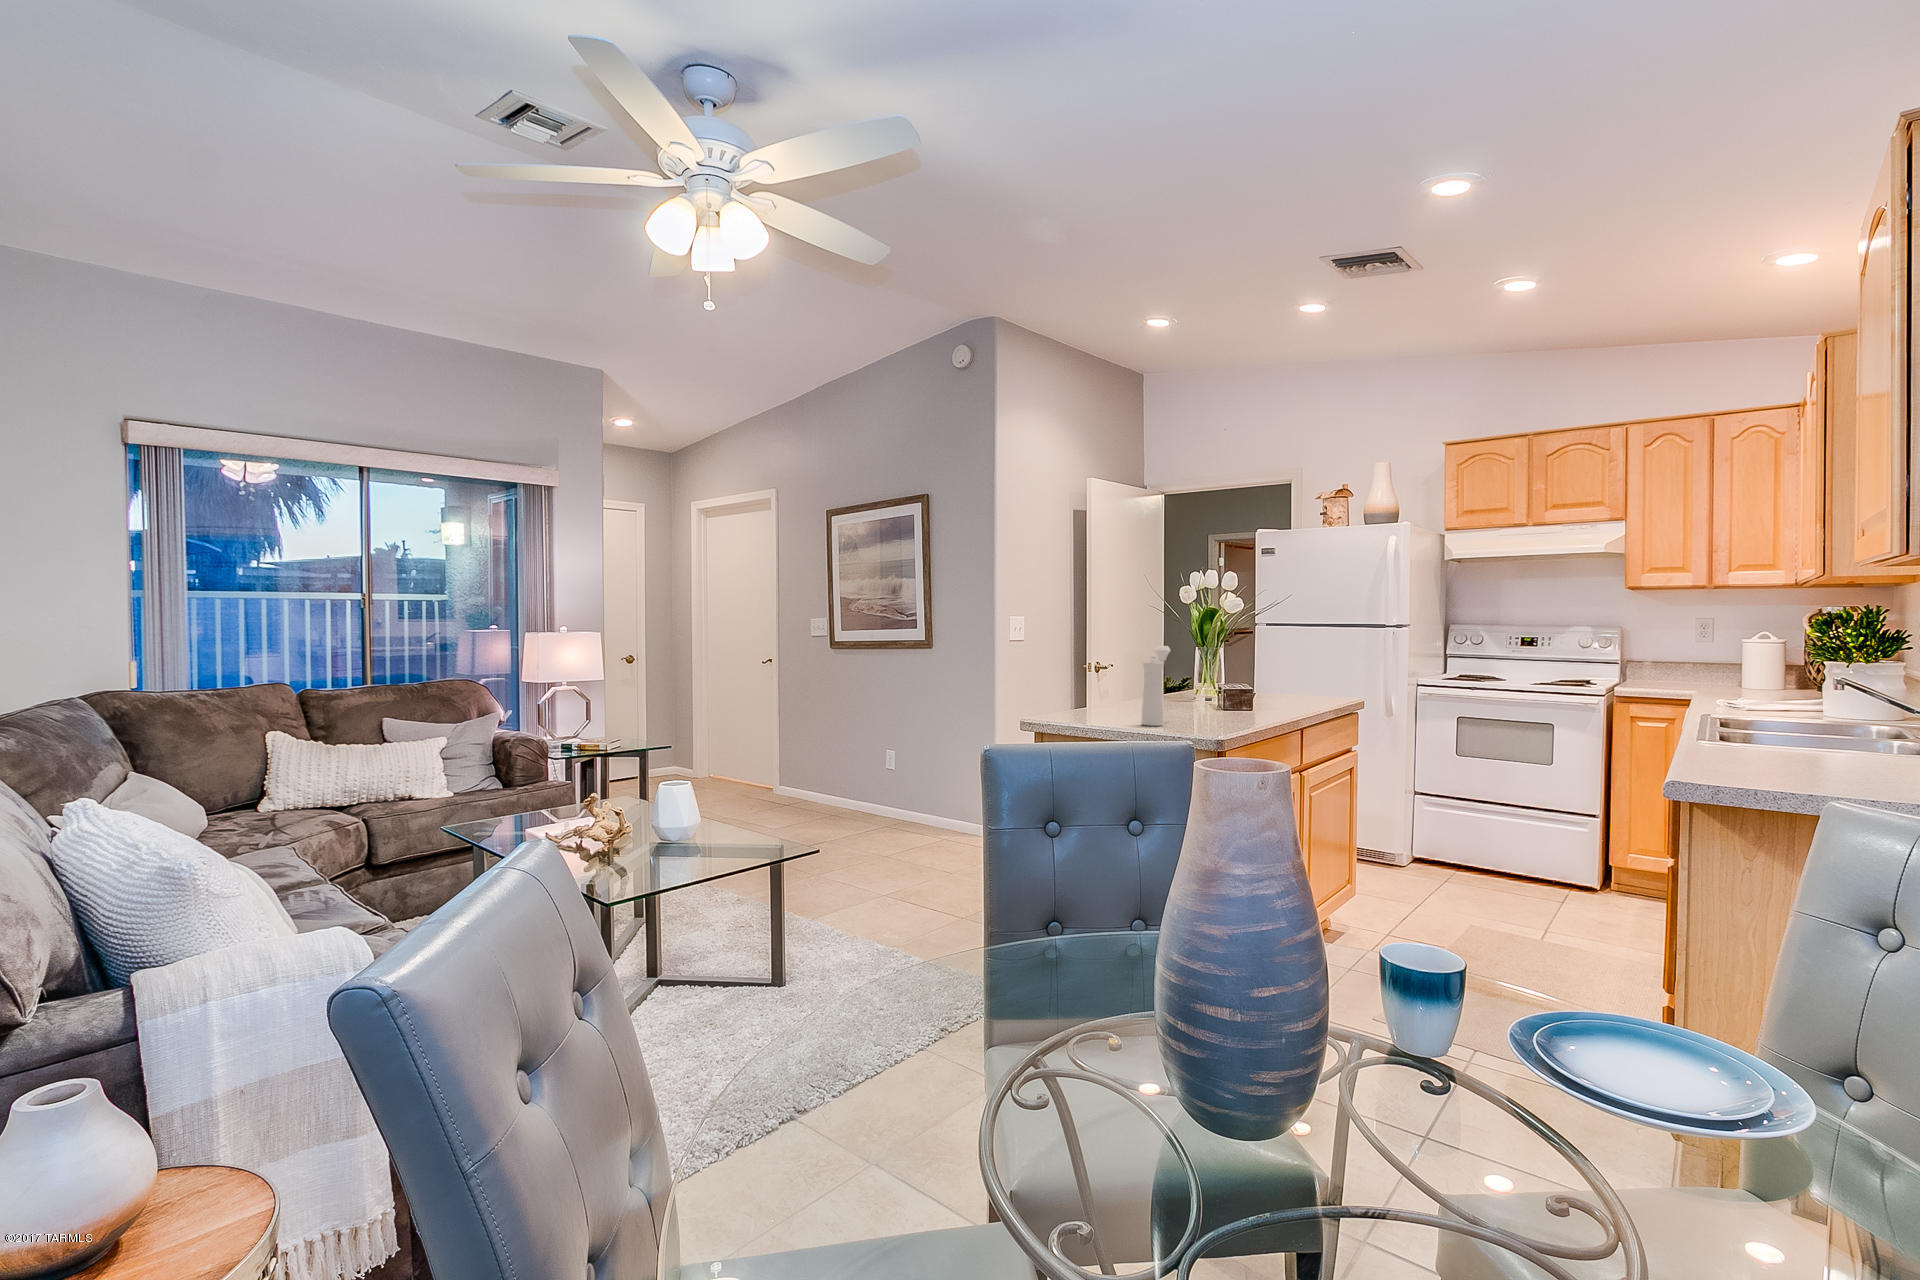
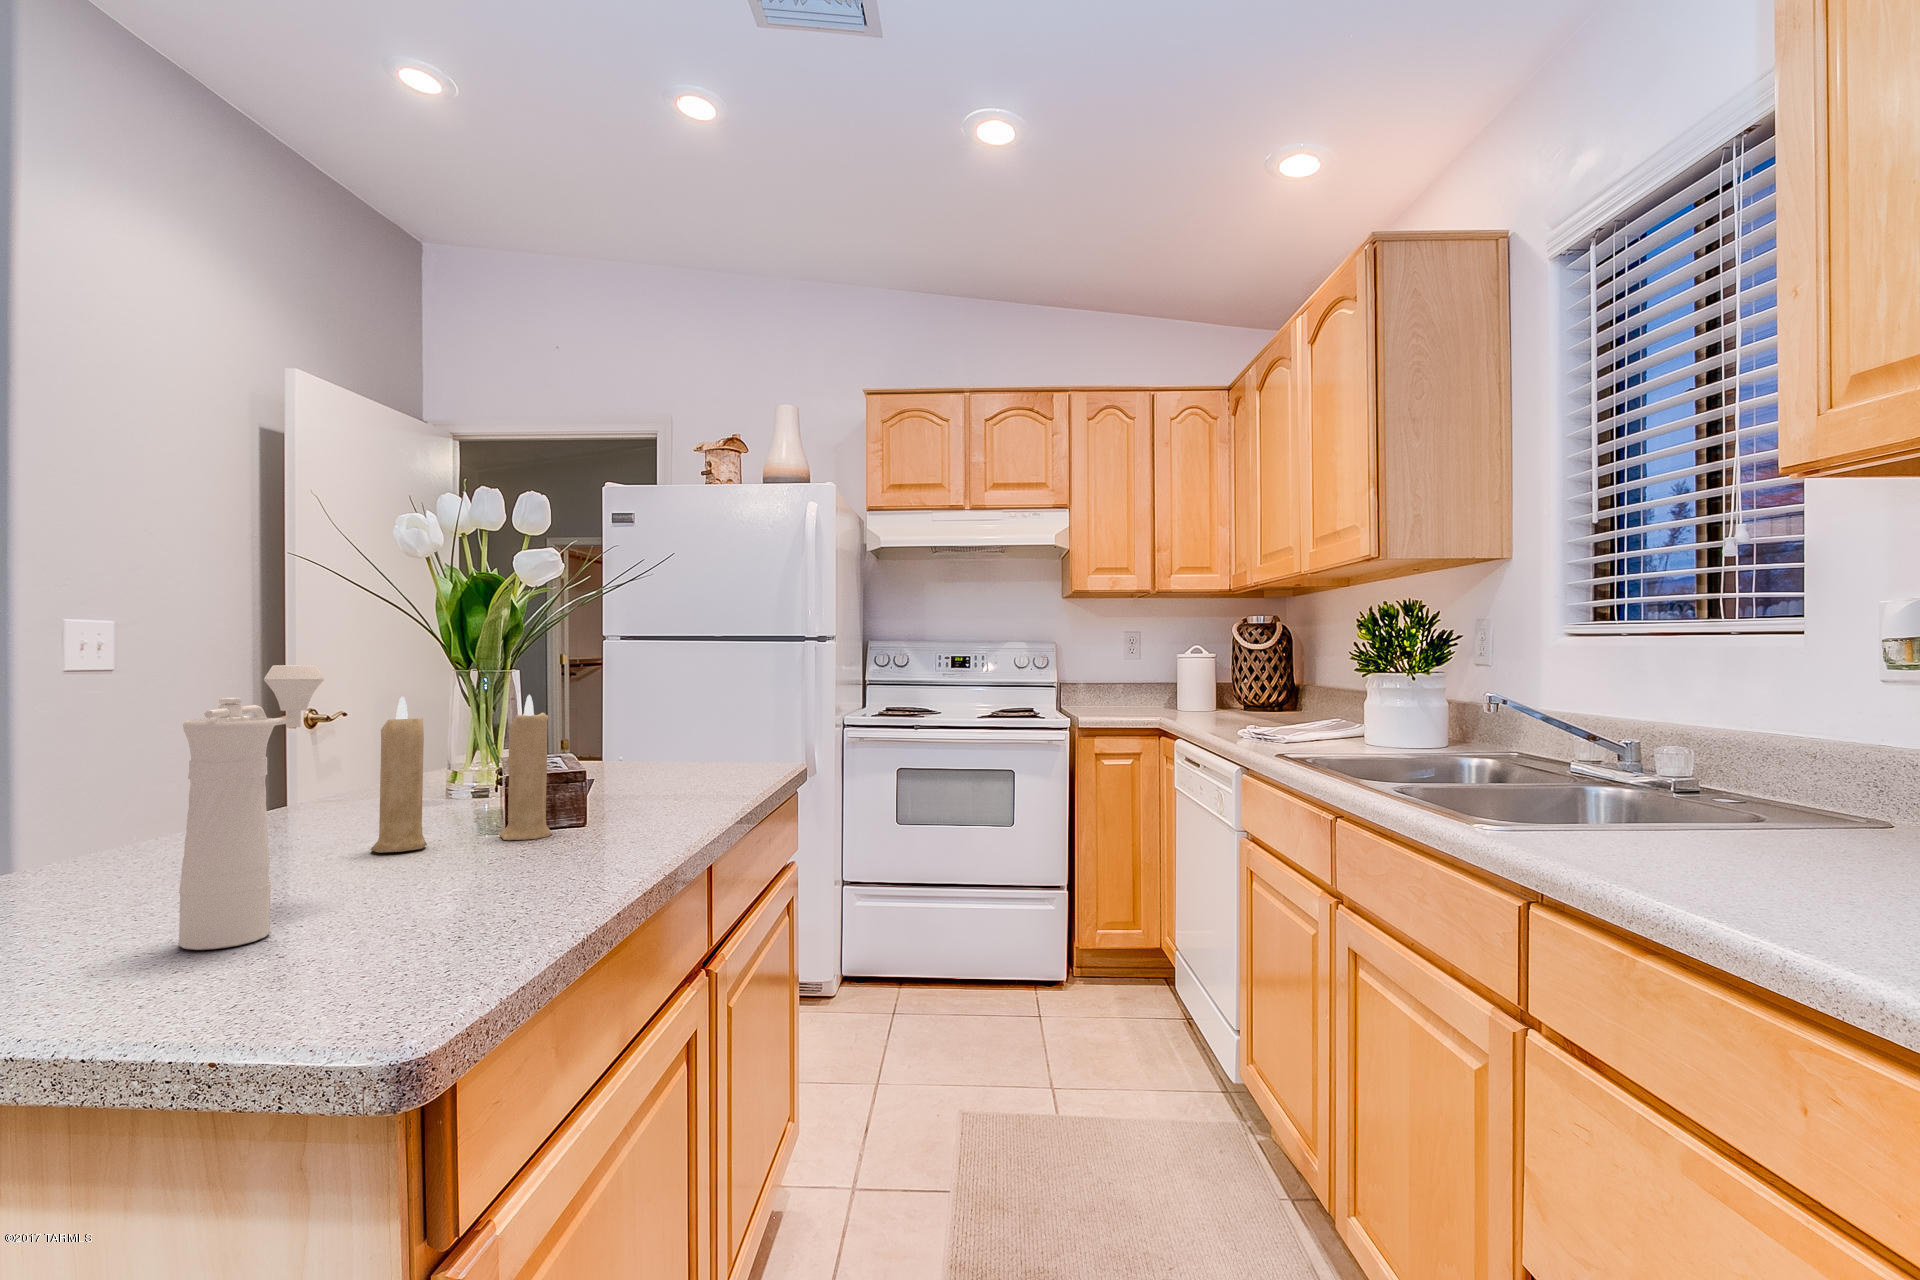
candle: none [1173,656,1237,715] -> present [370,695,552,853]

